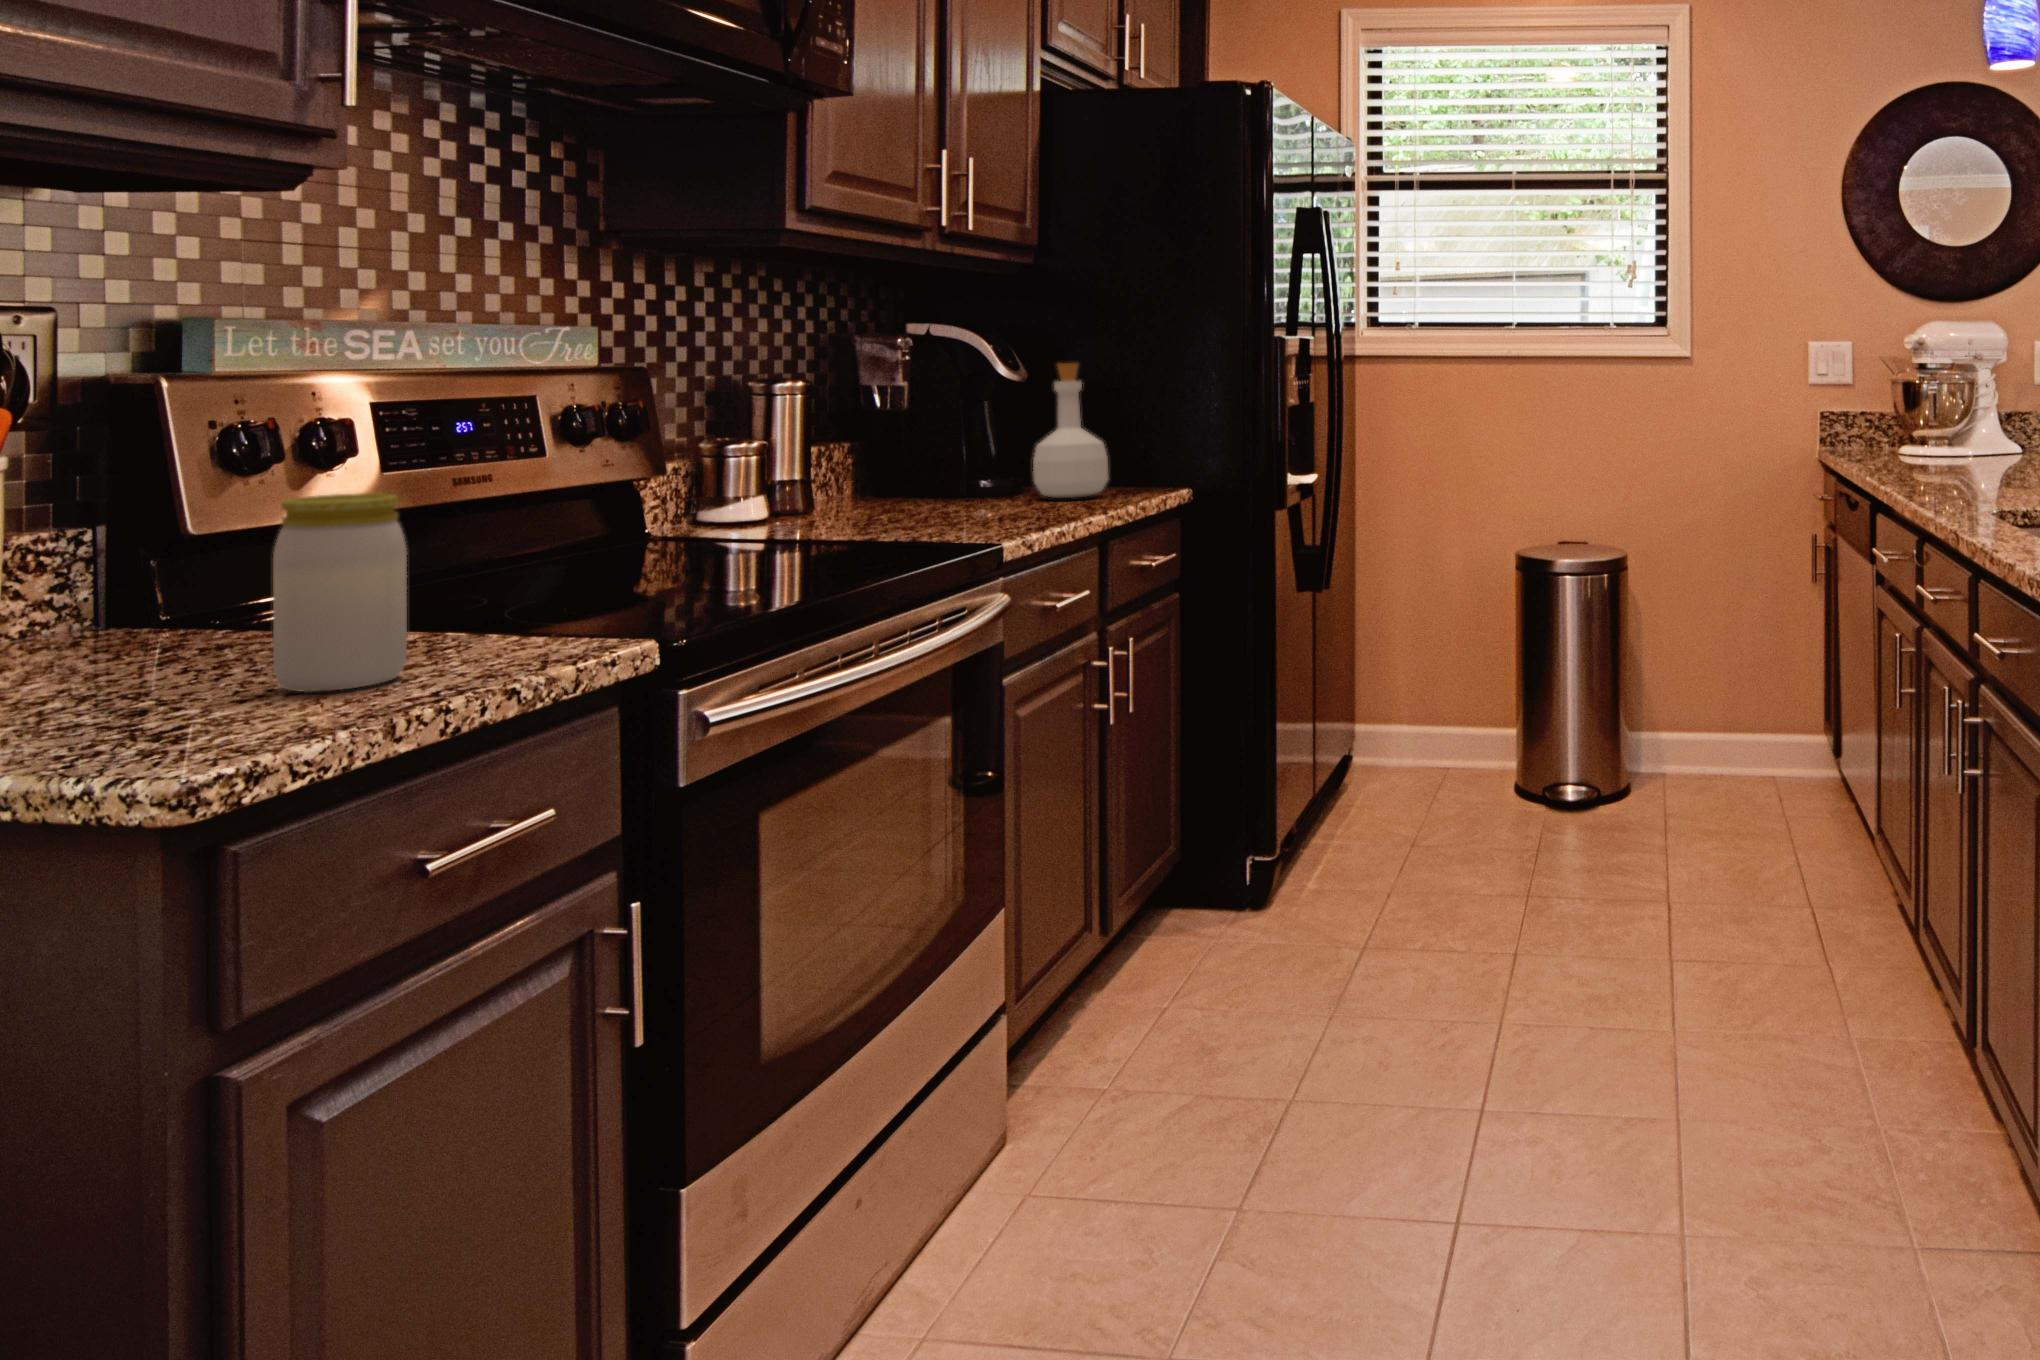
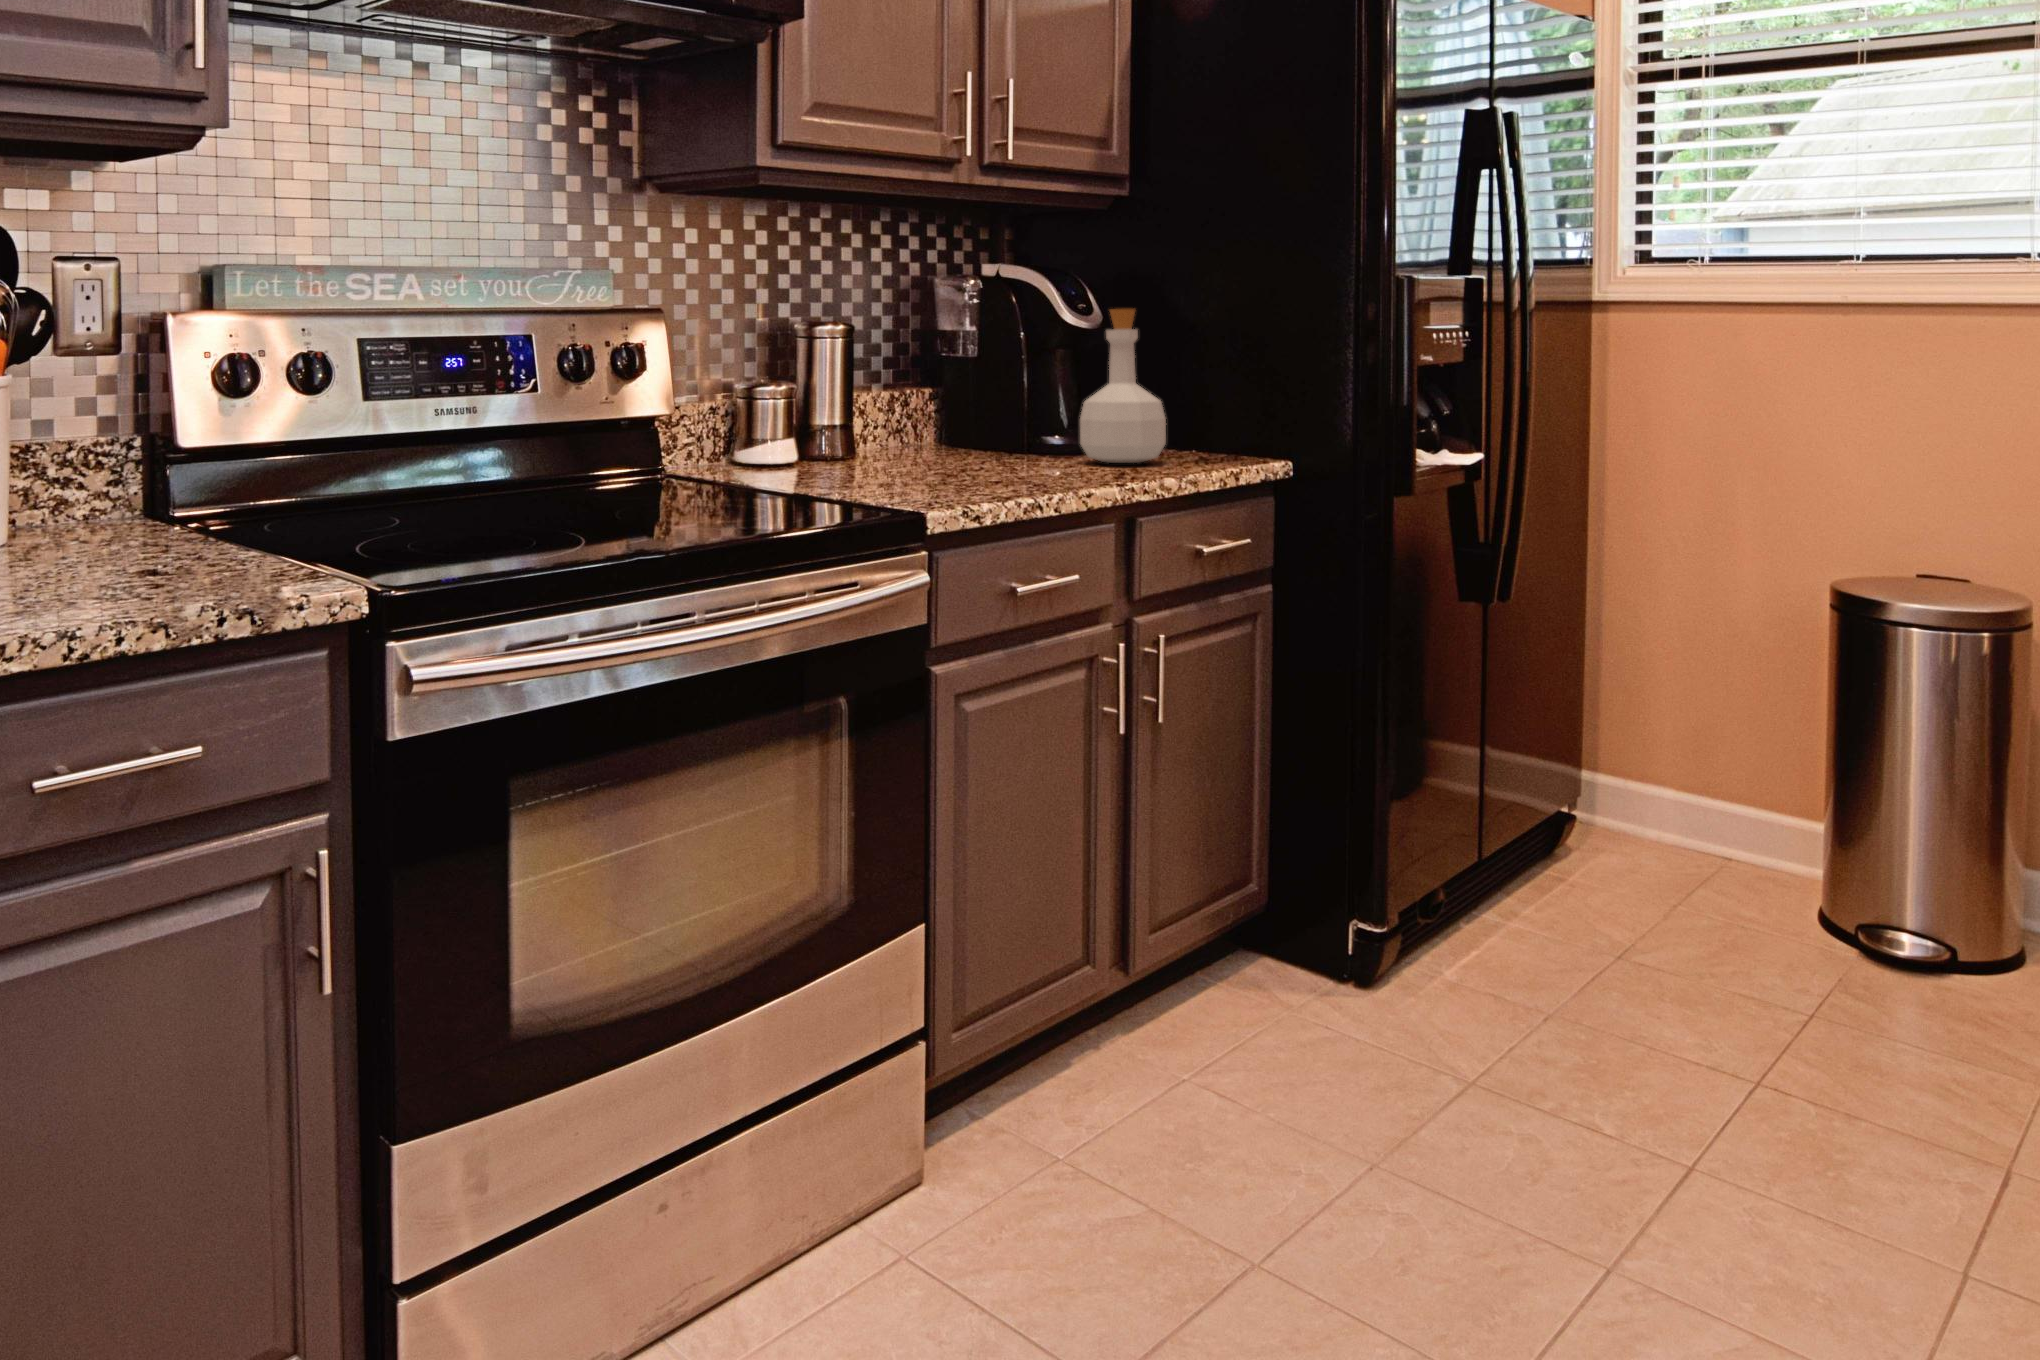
jar: present [273,493,407,692] -> none [36,423,145,601]

